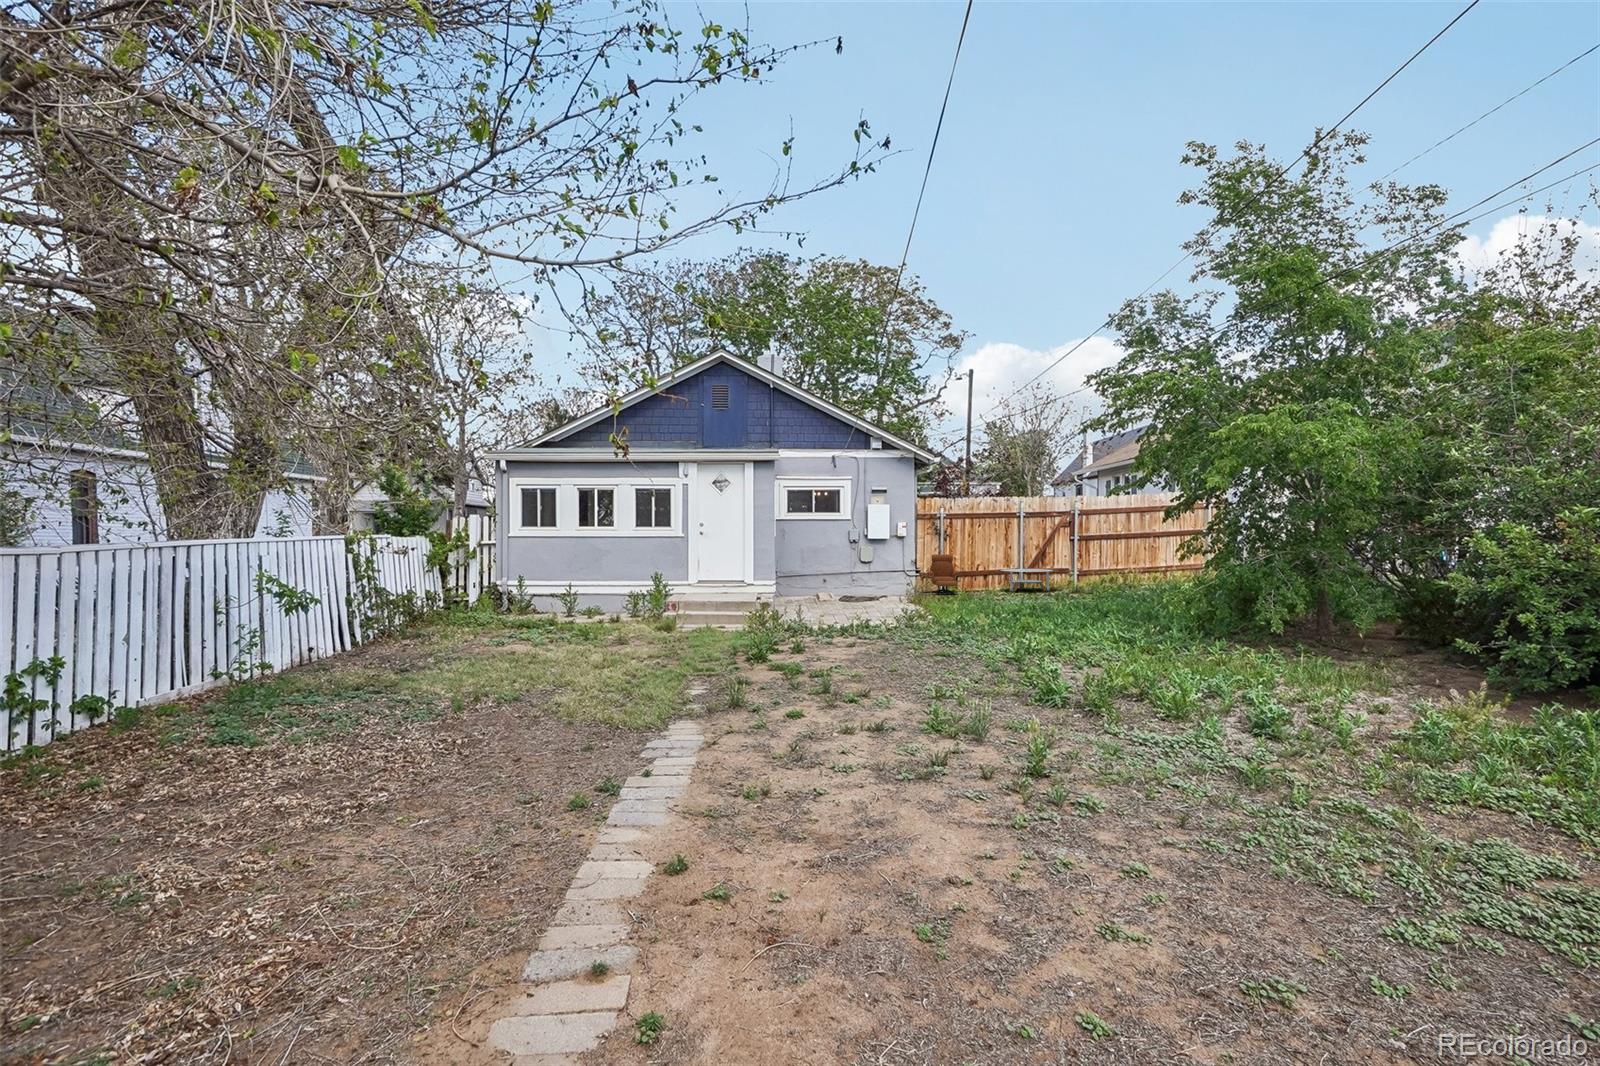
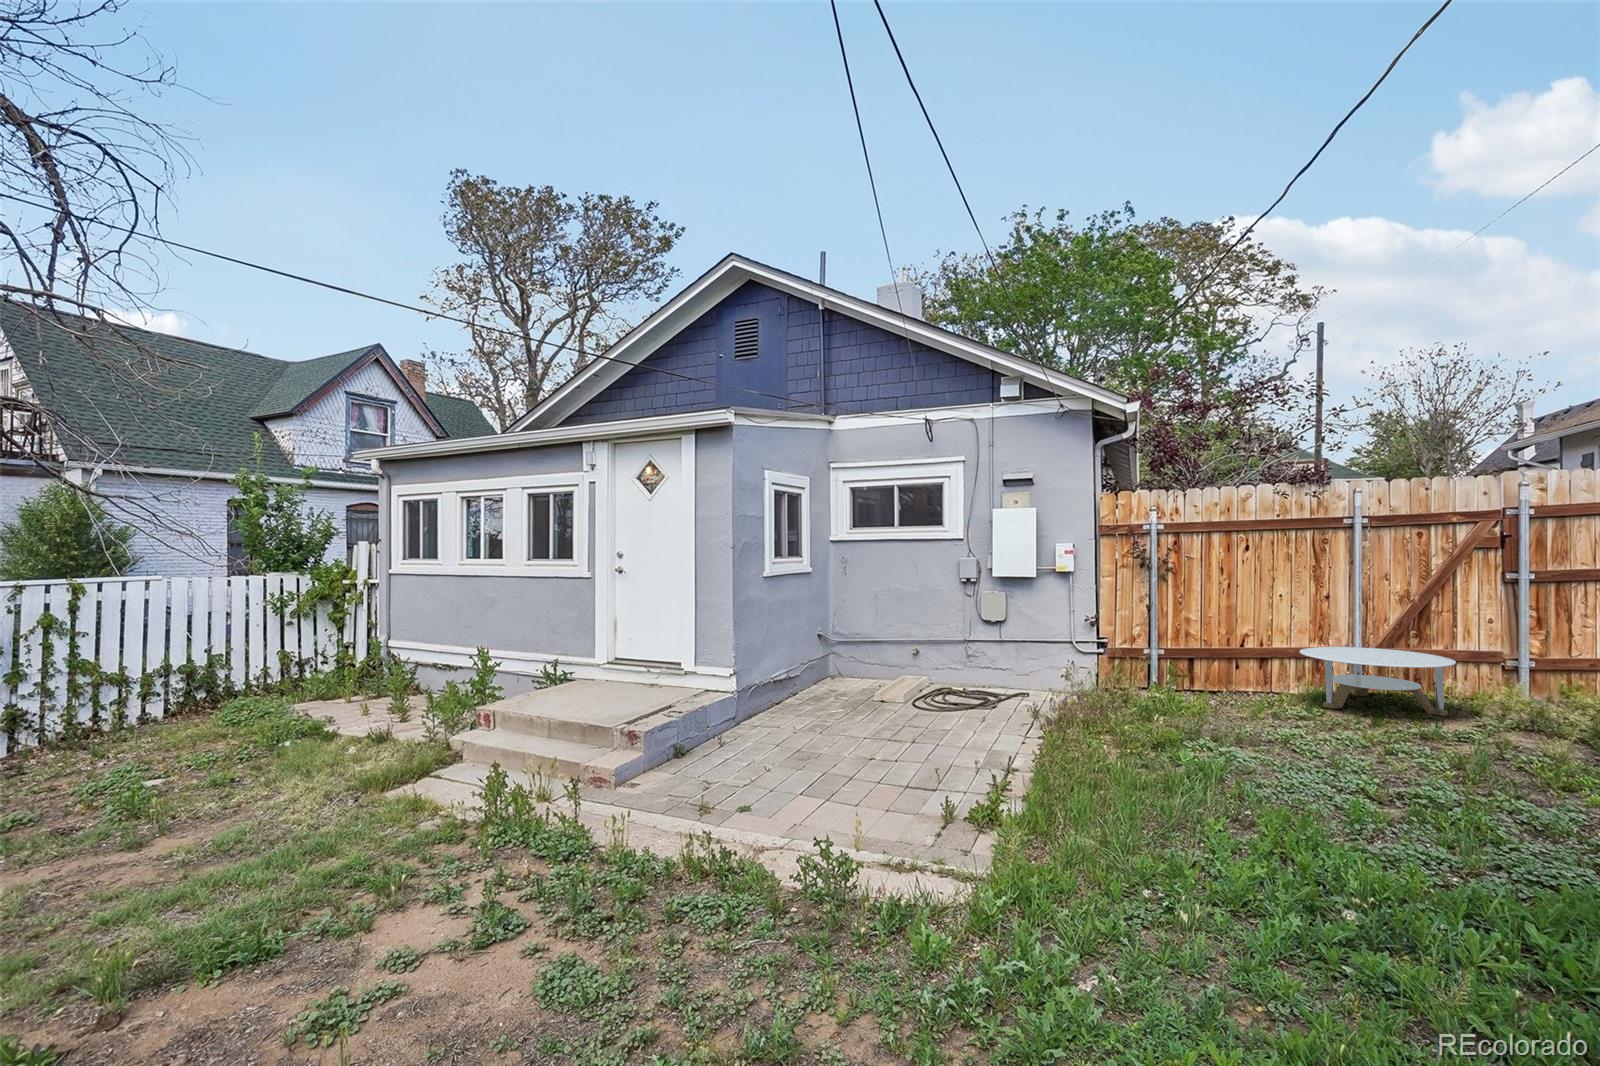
lounge chair: present [927,554,959,595] -> none [1115,610,1192,708]

